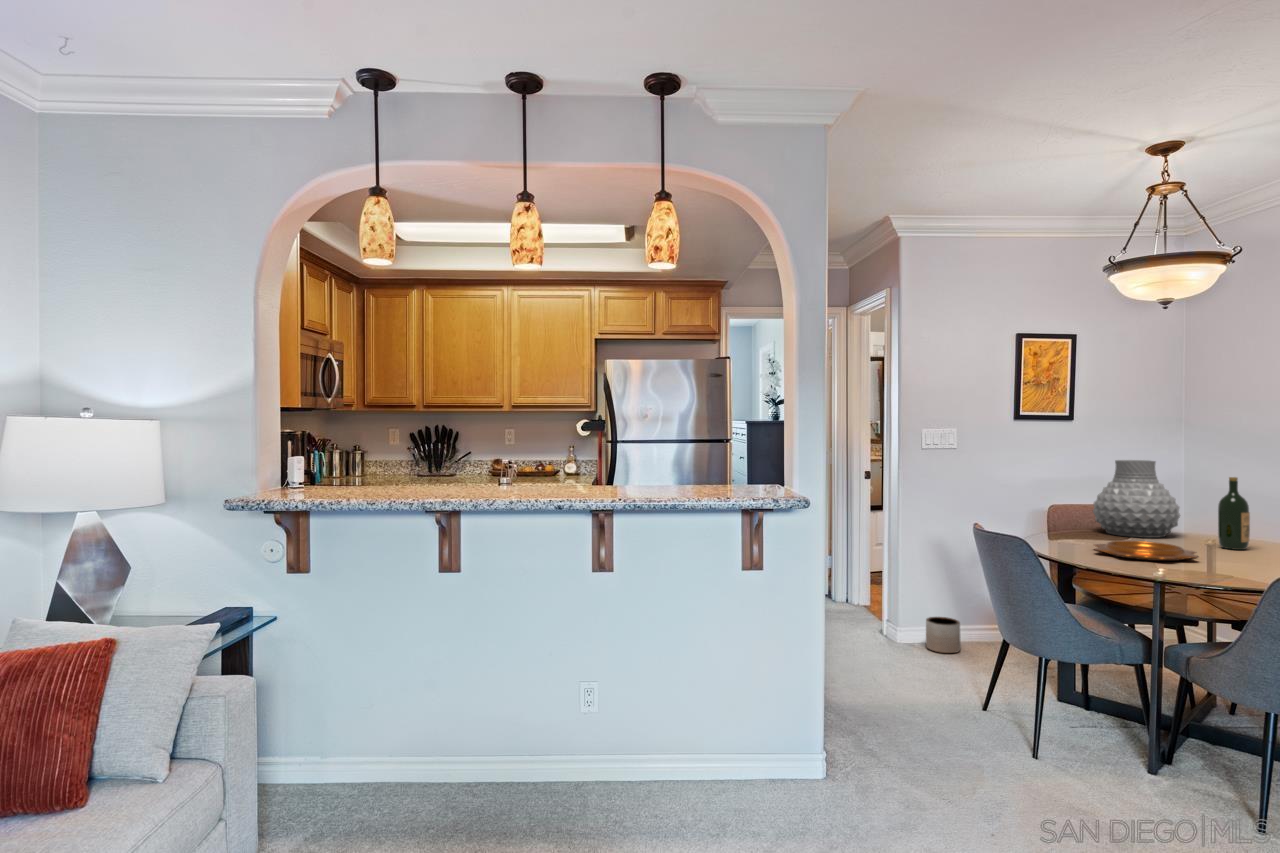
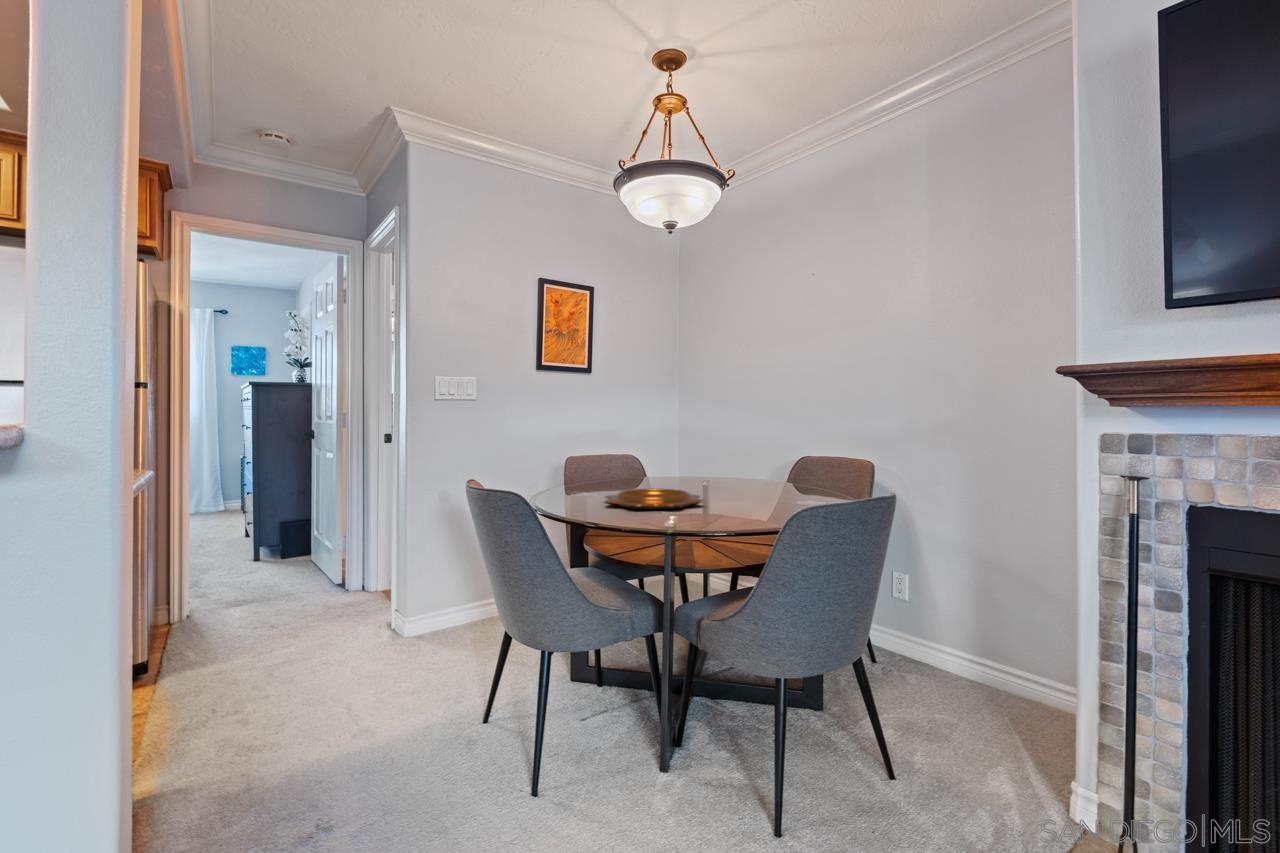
vase: present [1093,460,1180,538] -> none [606,407,682,486]
wine bottle: present [1218,477,1250,550] -> none [714,419,739,491]
planter: present [926,617,961,653] -> none [437,596,477,640]

